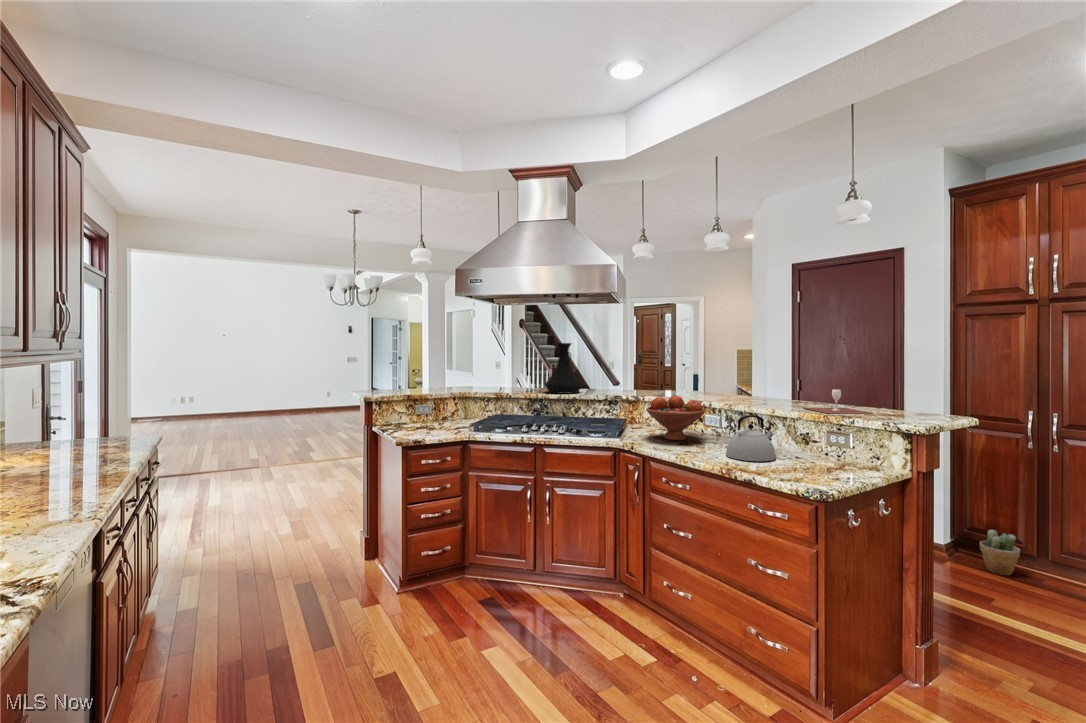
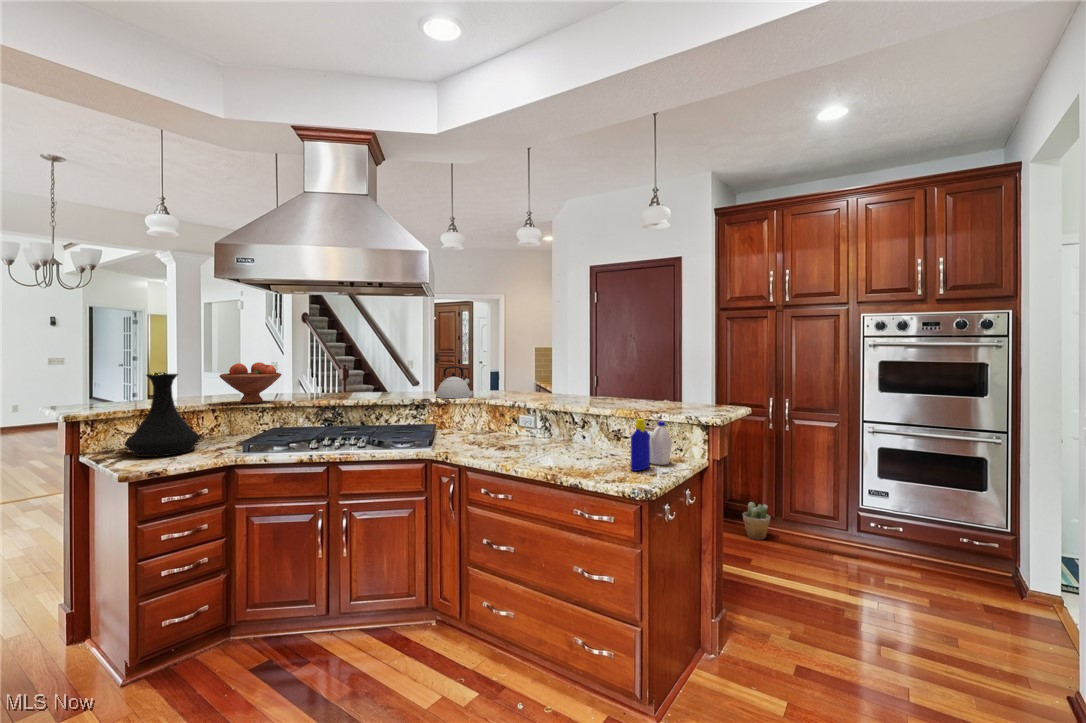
vase: present [545,343,583,394] -> present [125,374,200,457]
wine glass: present [805,389,871,413] -> none [613,386,676,410]
fruit bowl: present [646,396,705,441] -> present [220,362,282,404]
kettle: present [726,415,776,461] -> present [436,366,471,398]
bottle: none [813,422,864,474] -> present [631,419,672,471]

